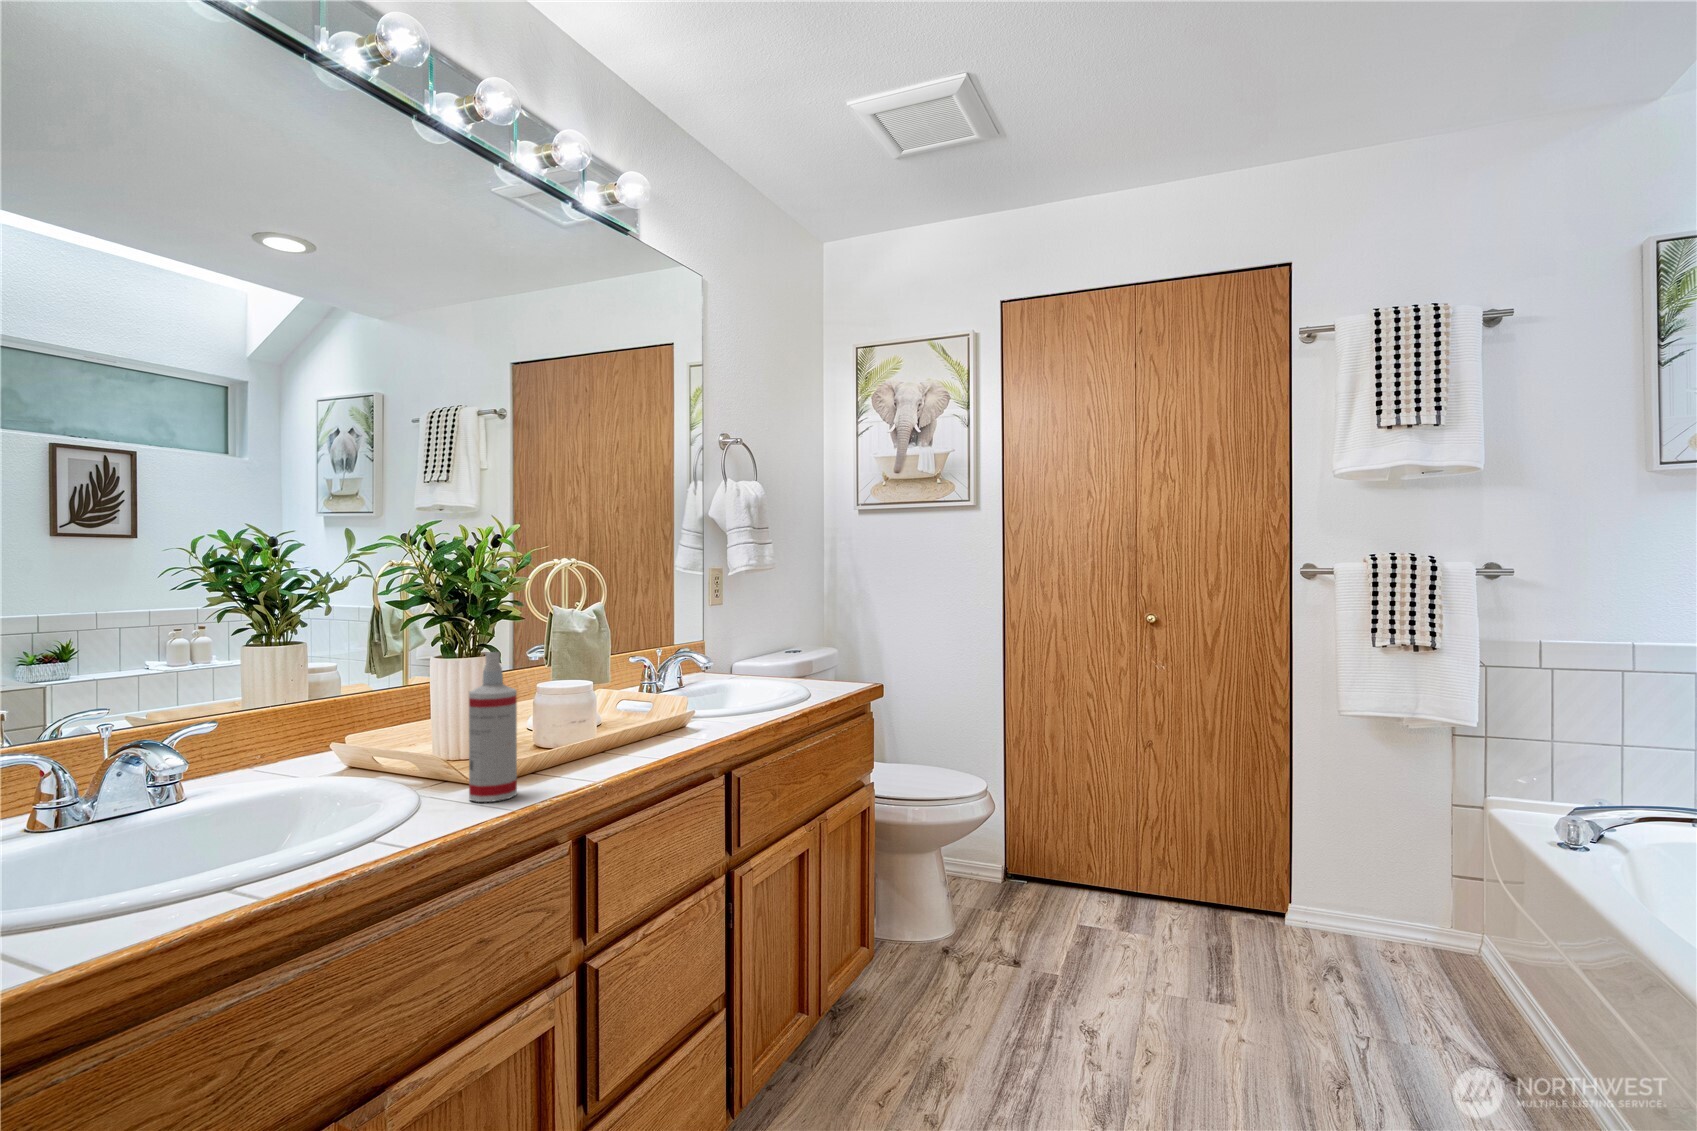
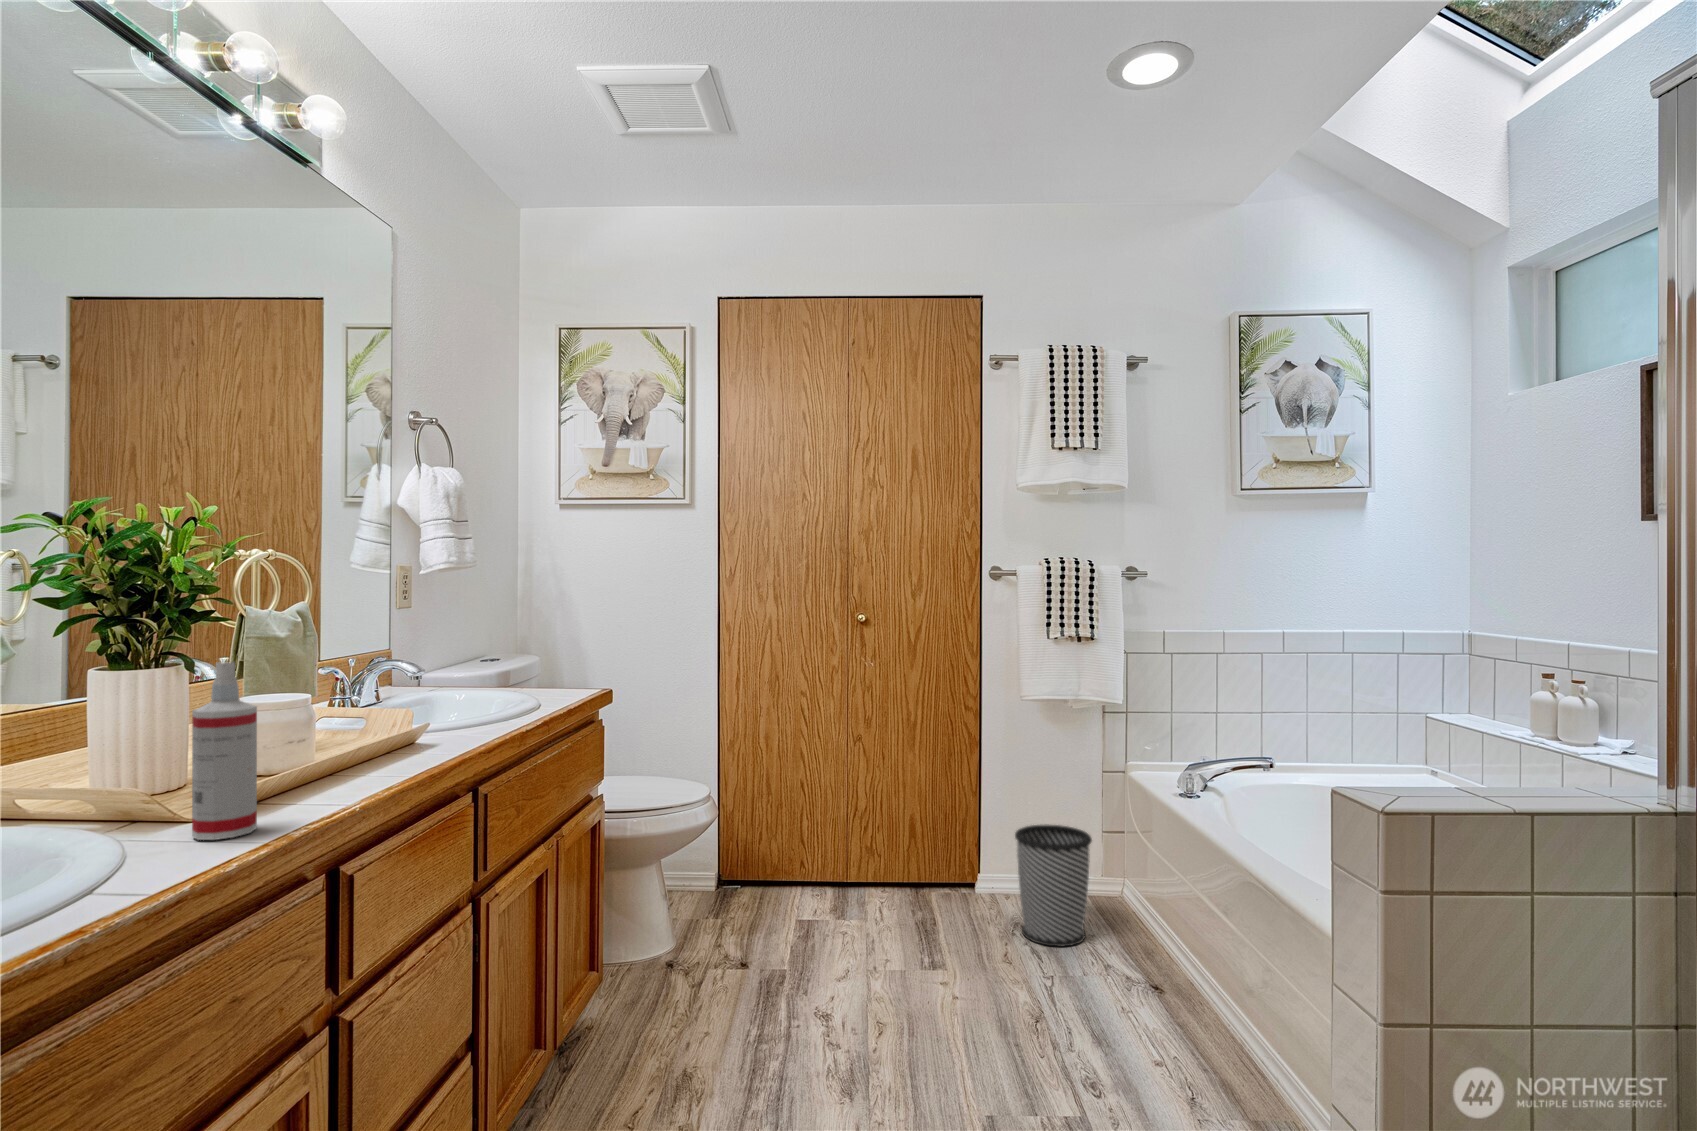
wastebasket: none [1327,858,1429,1003] -> present [1015,825,1092,947]

